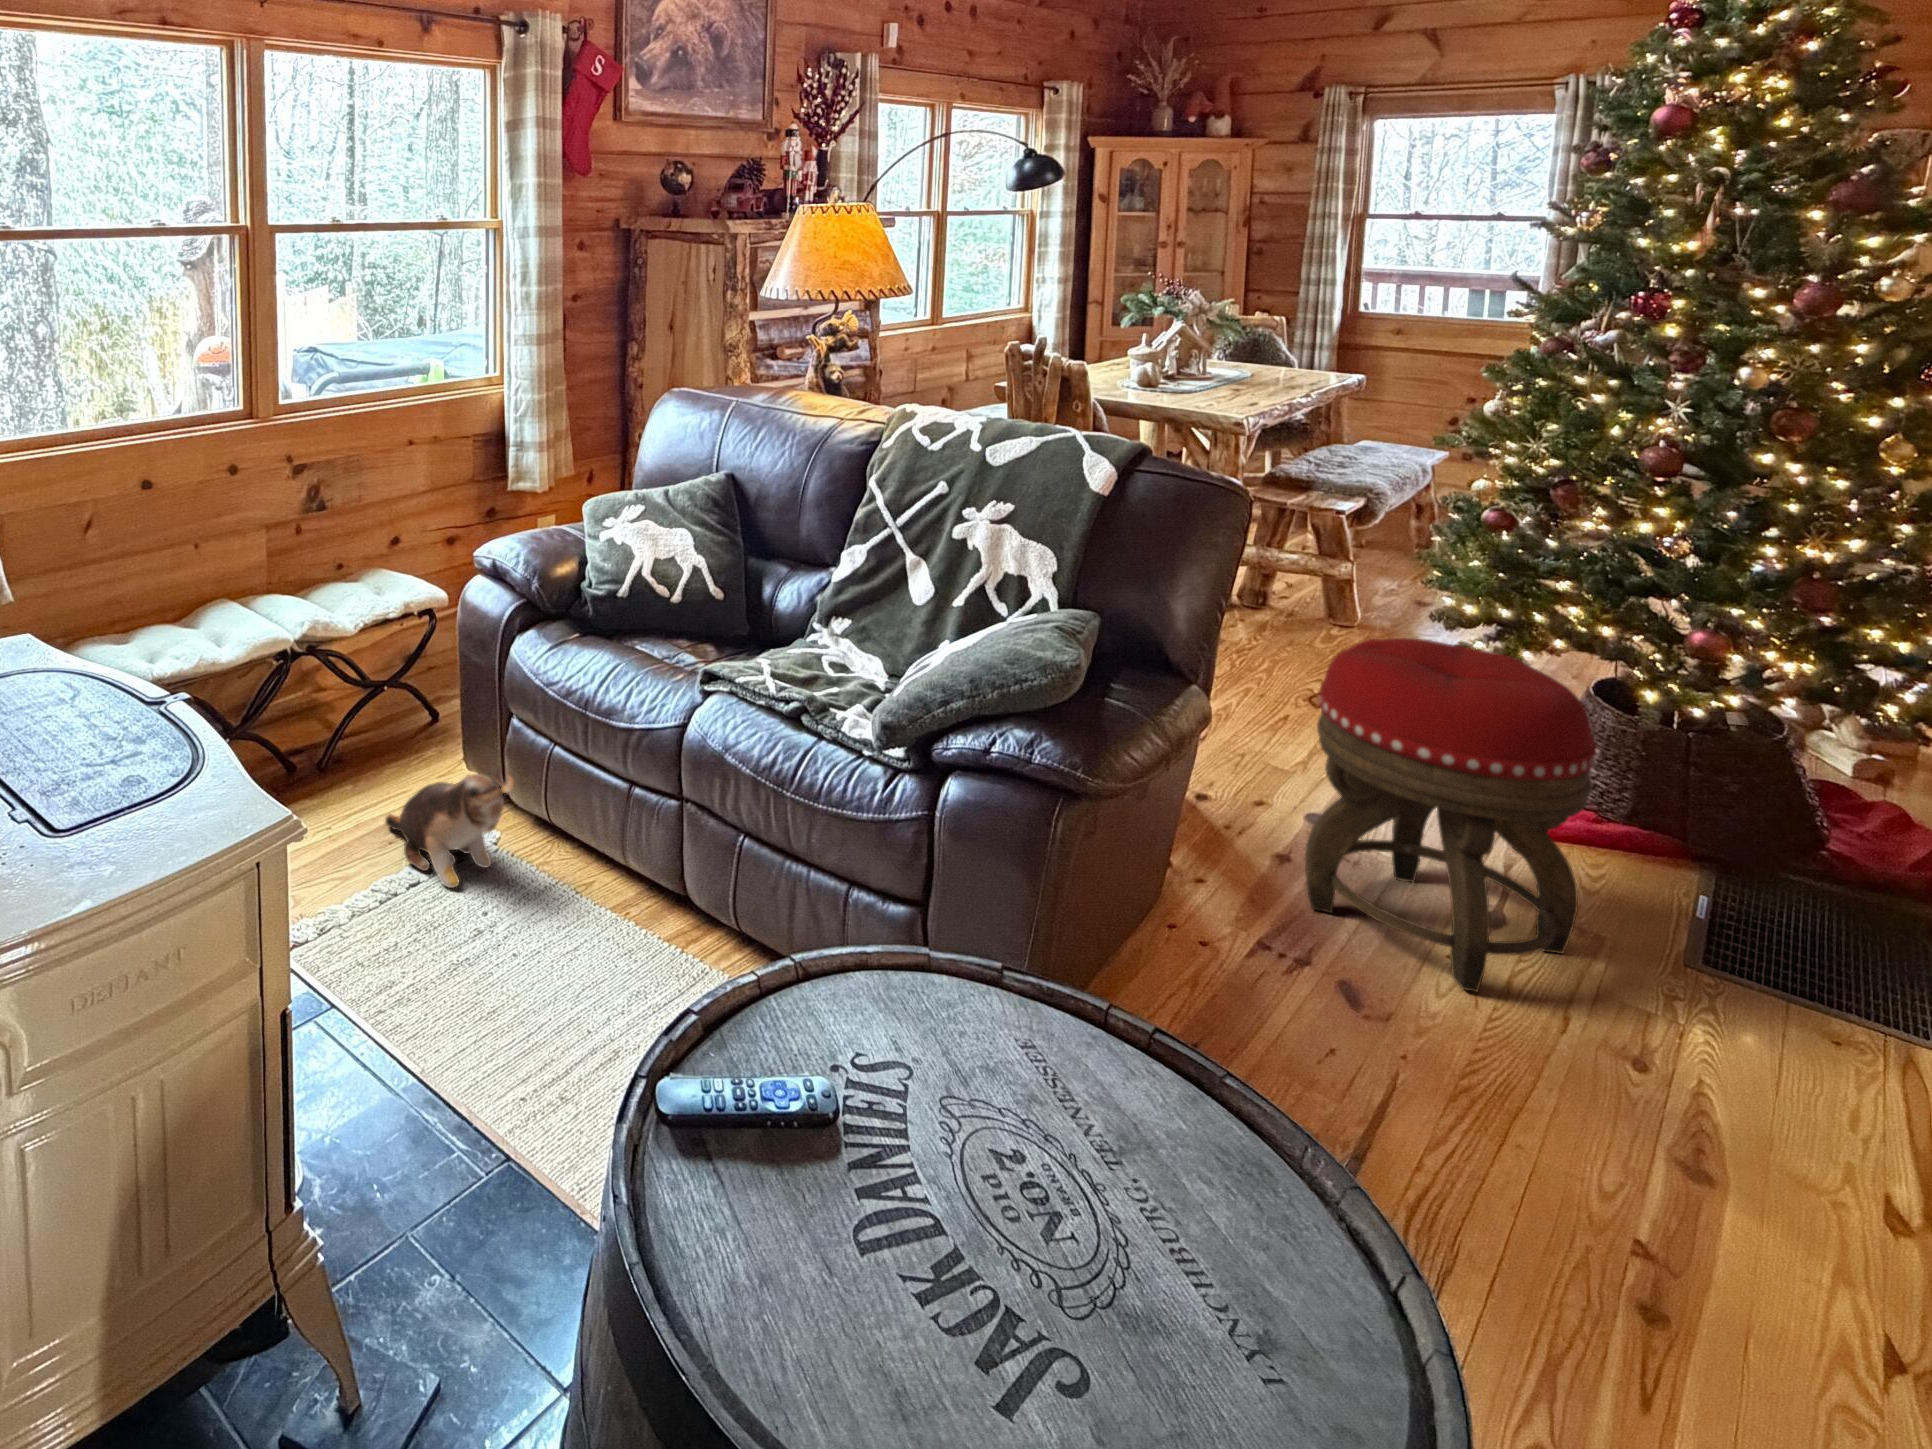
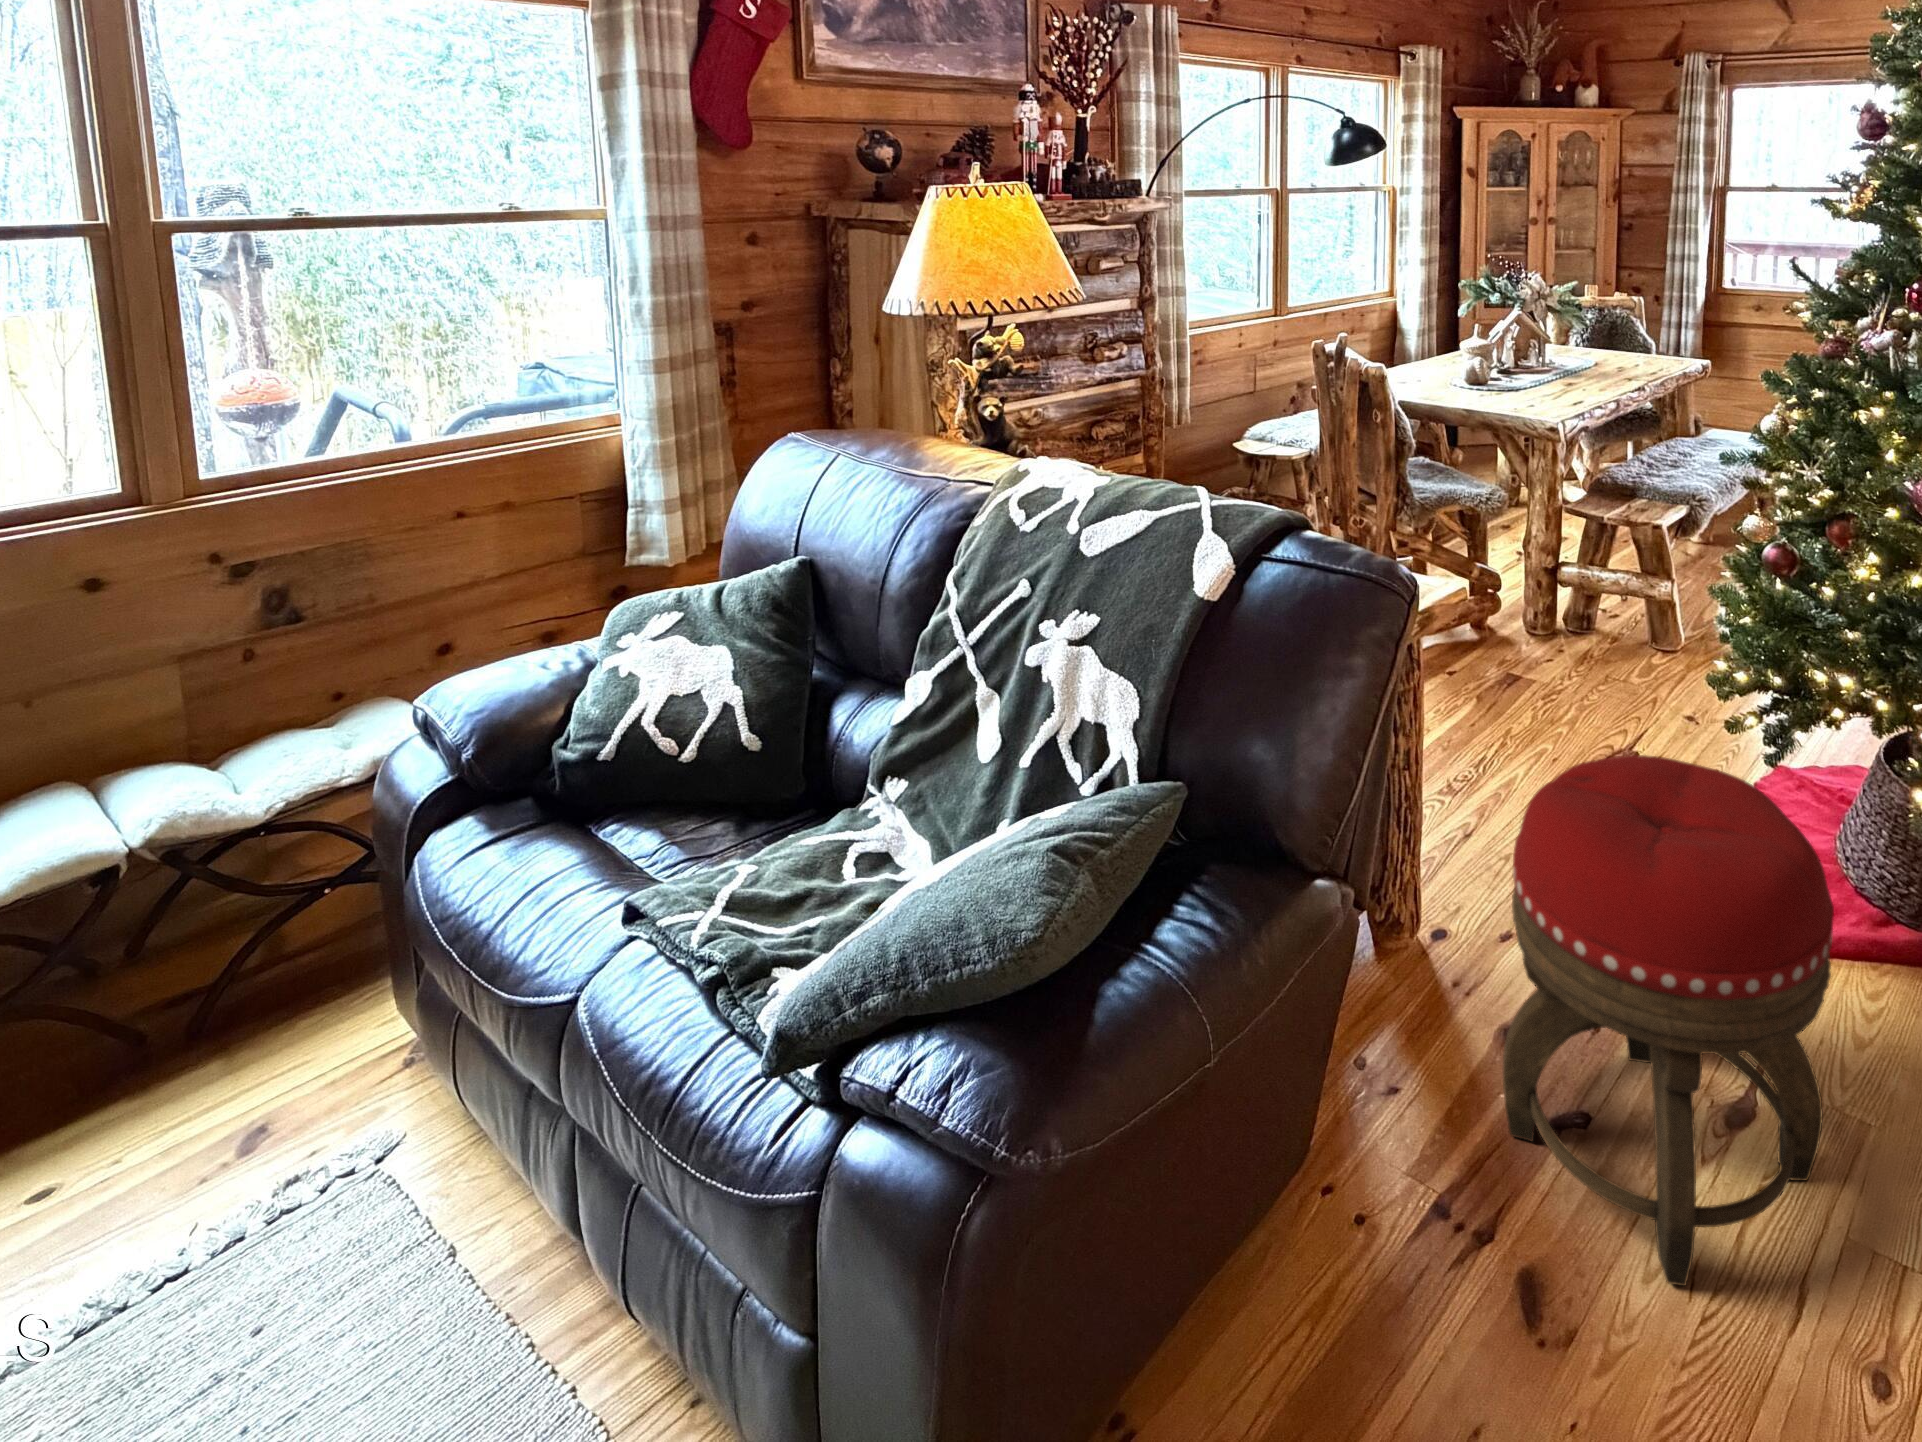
plush toy: present [385,774,513,888] -> none [189,1084,336,1274]

